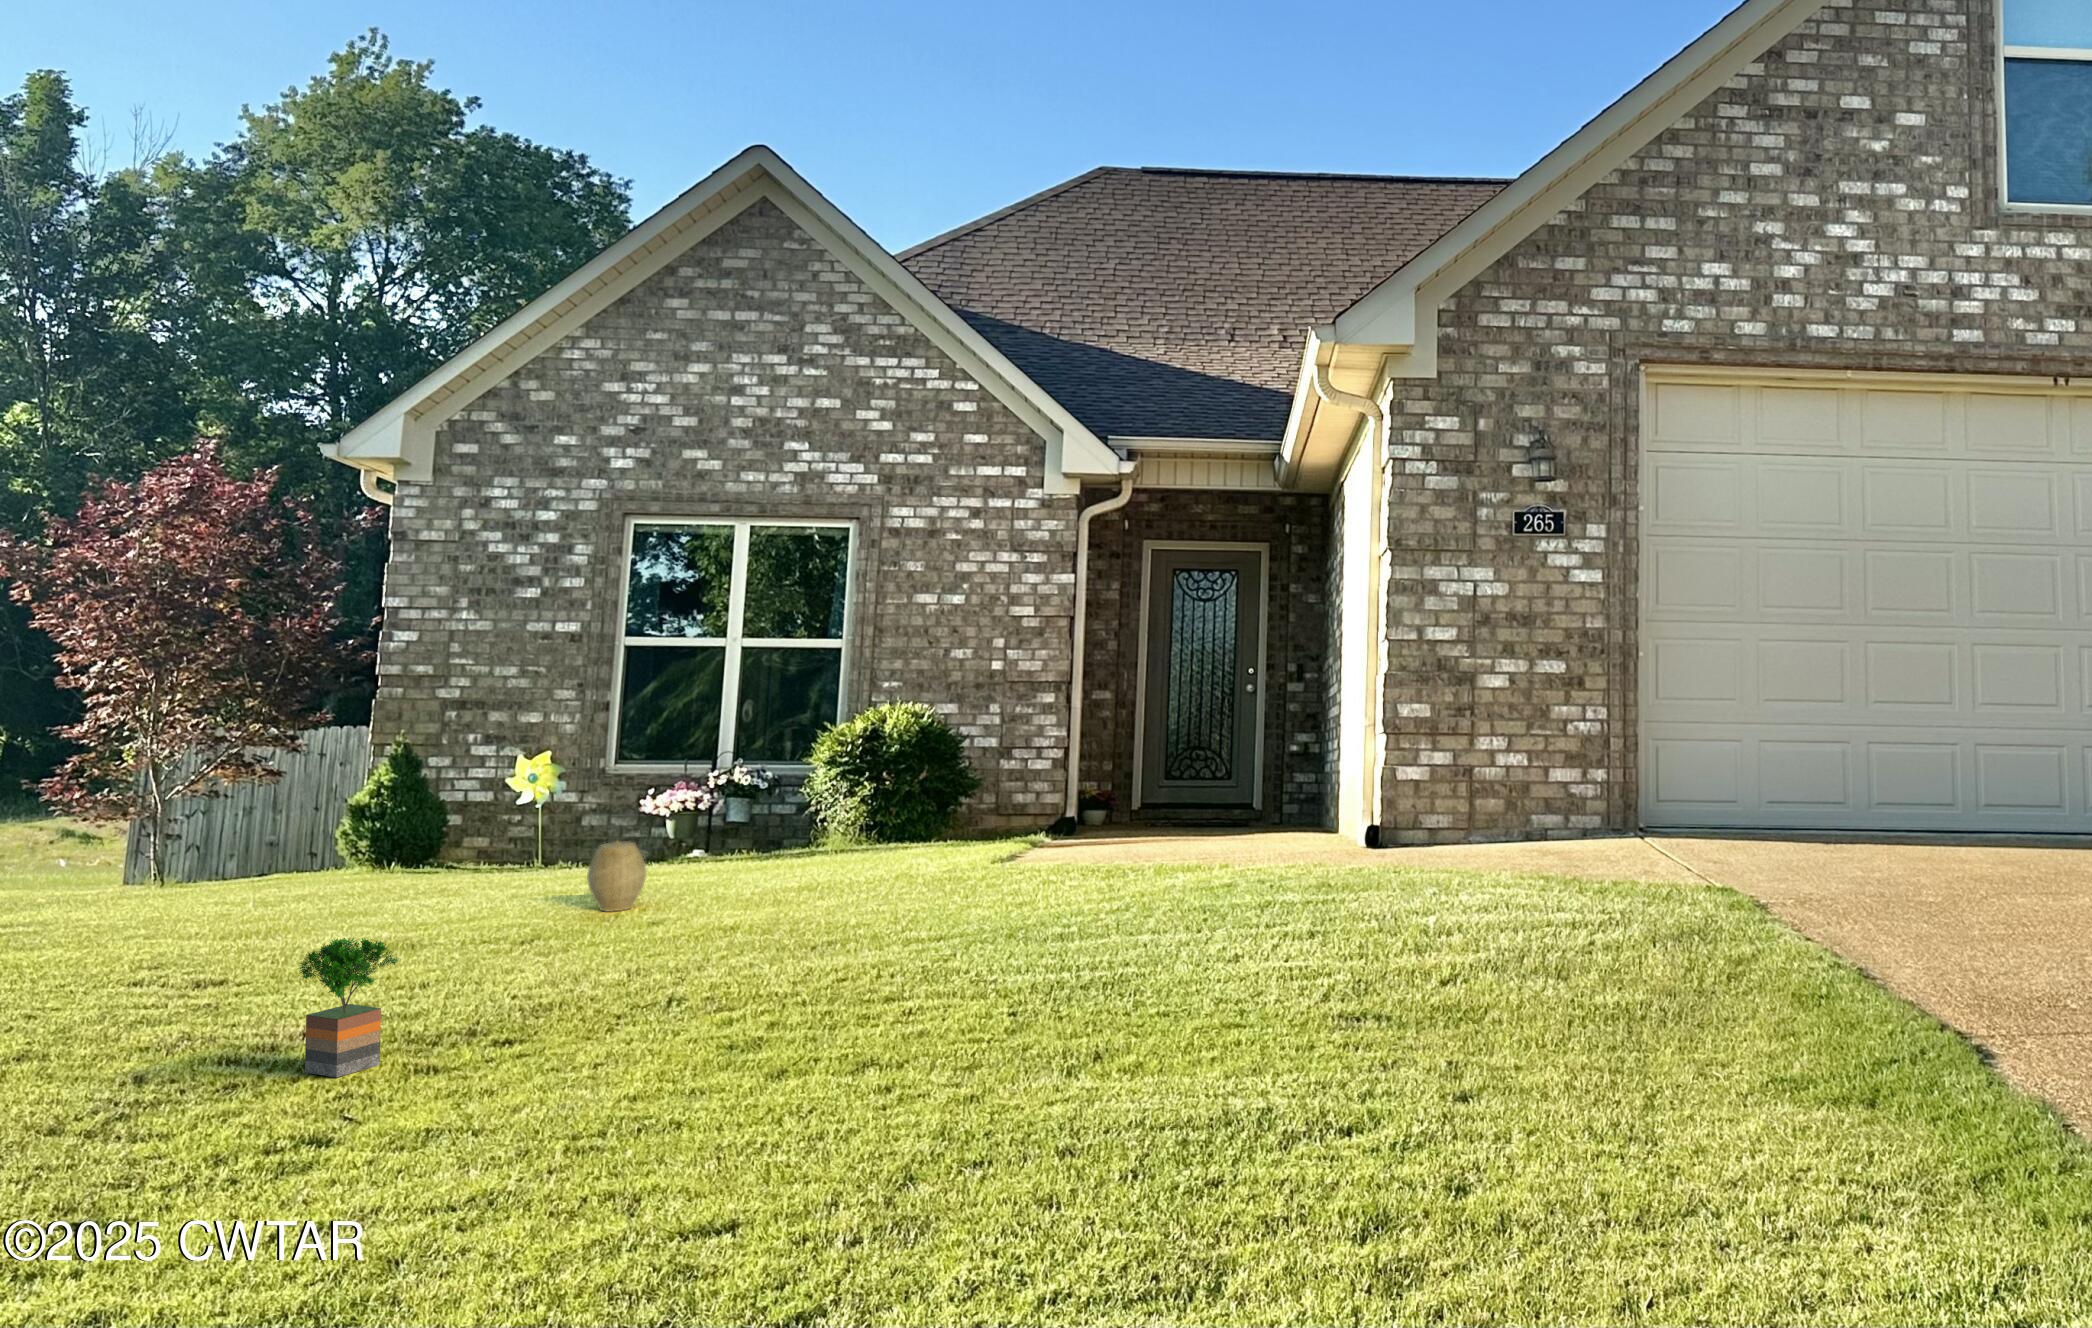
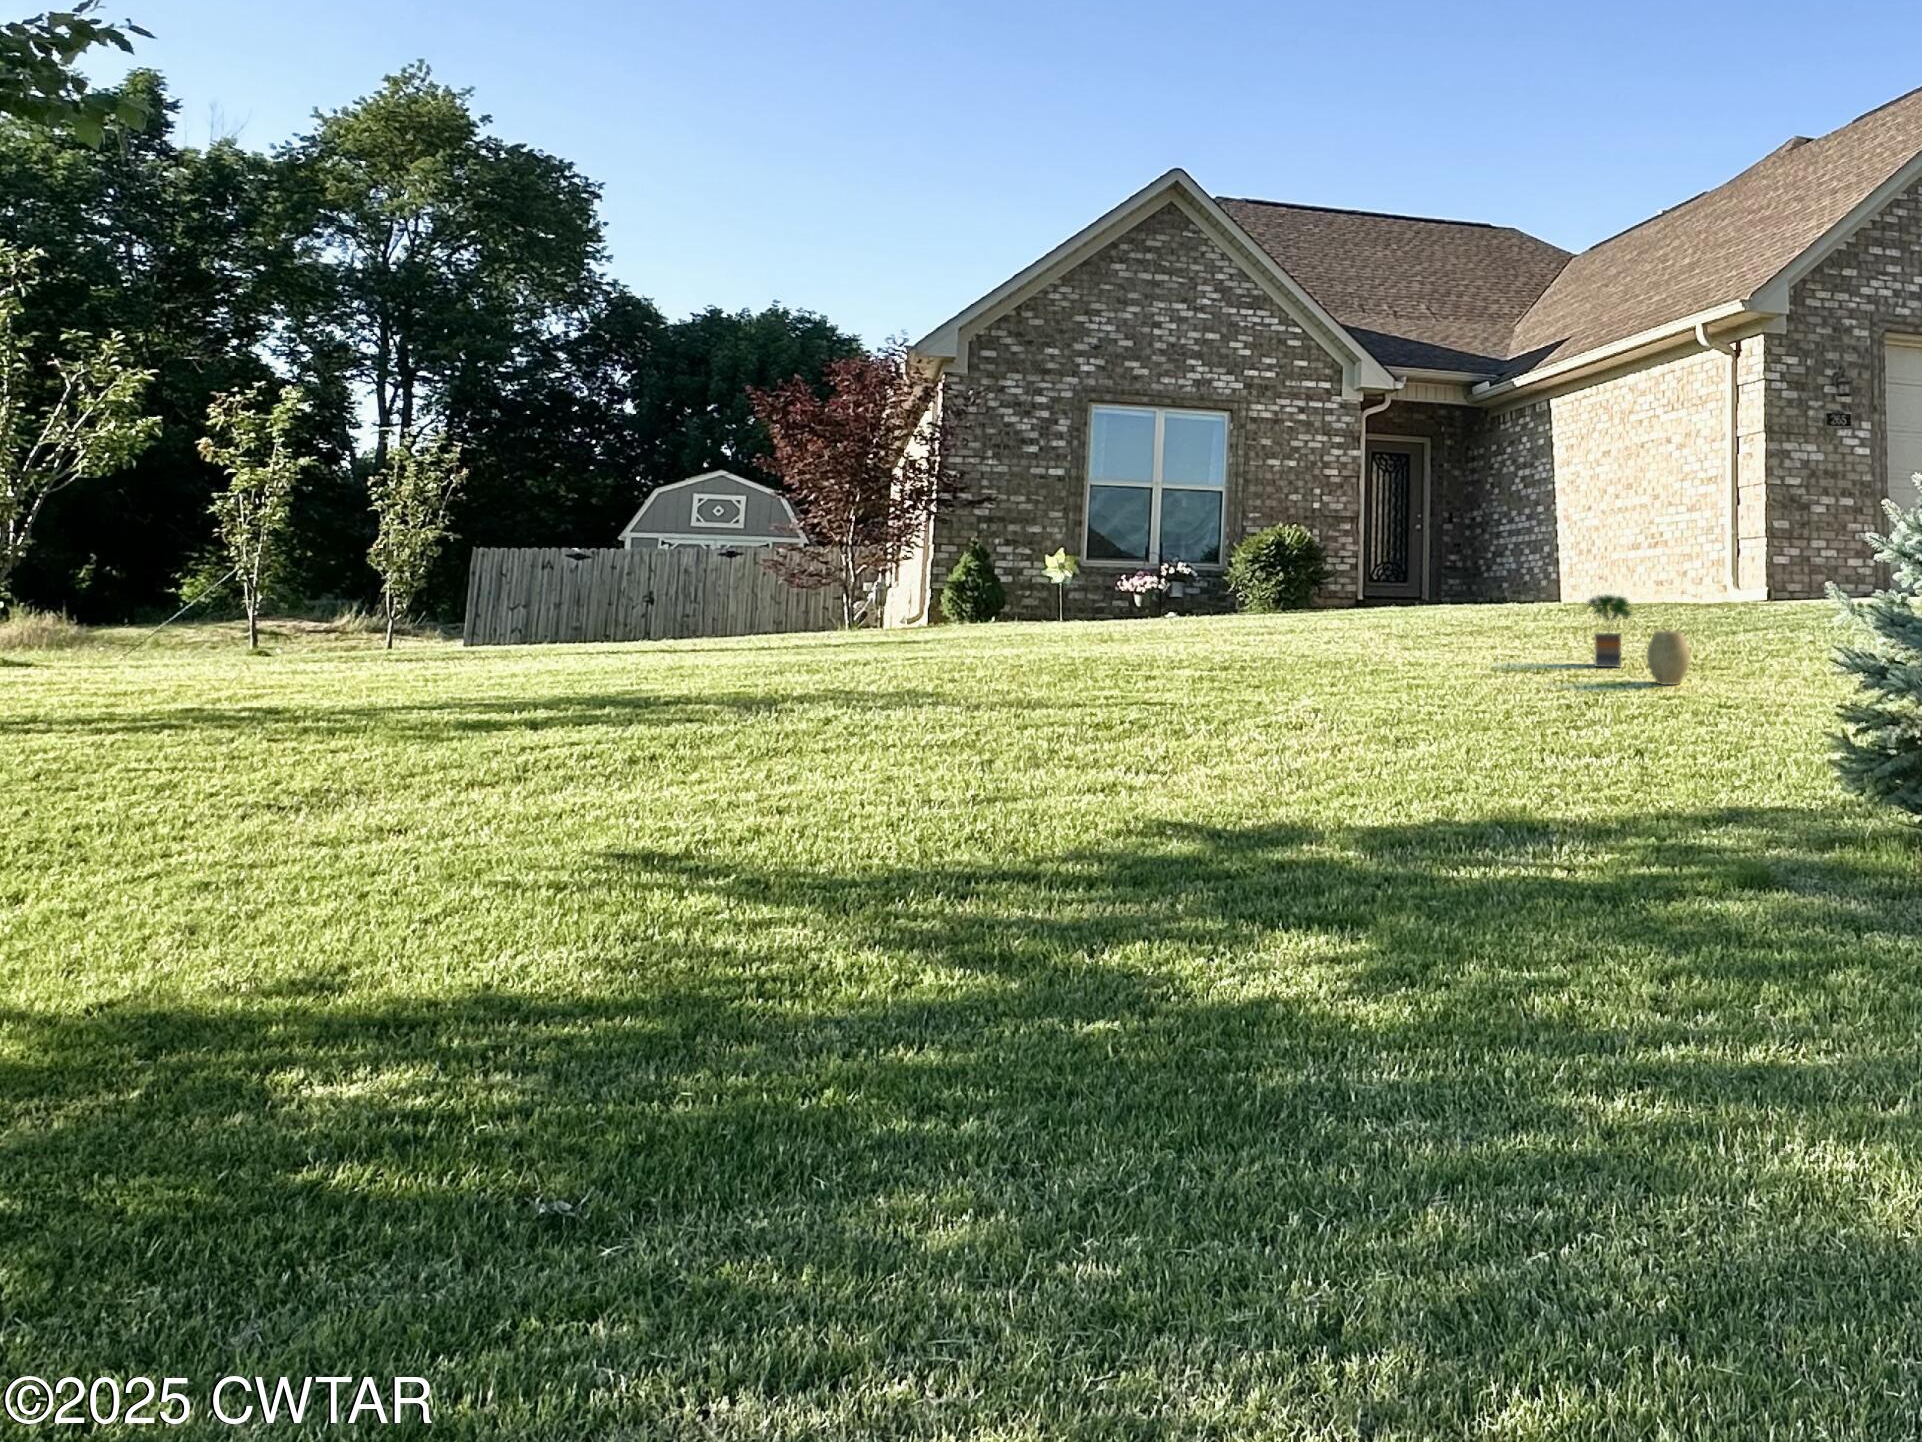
woven basket: present [587,841,646,911] -> present [1646,629,1691,685]

